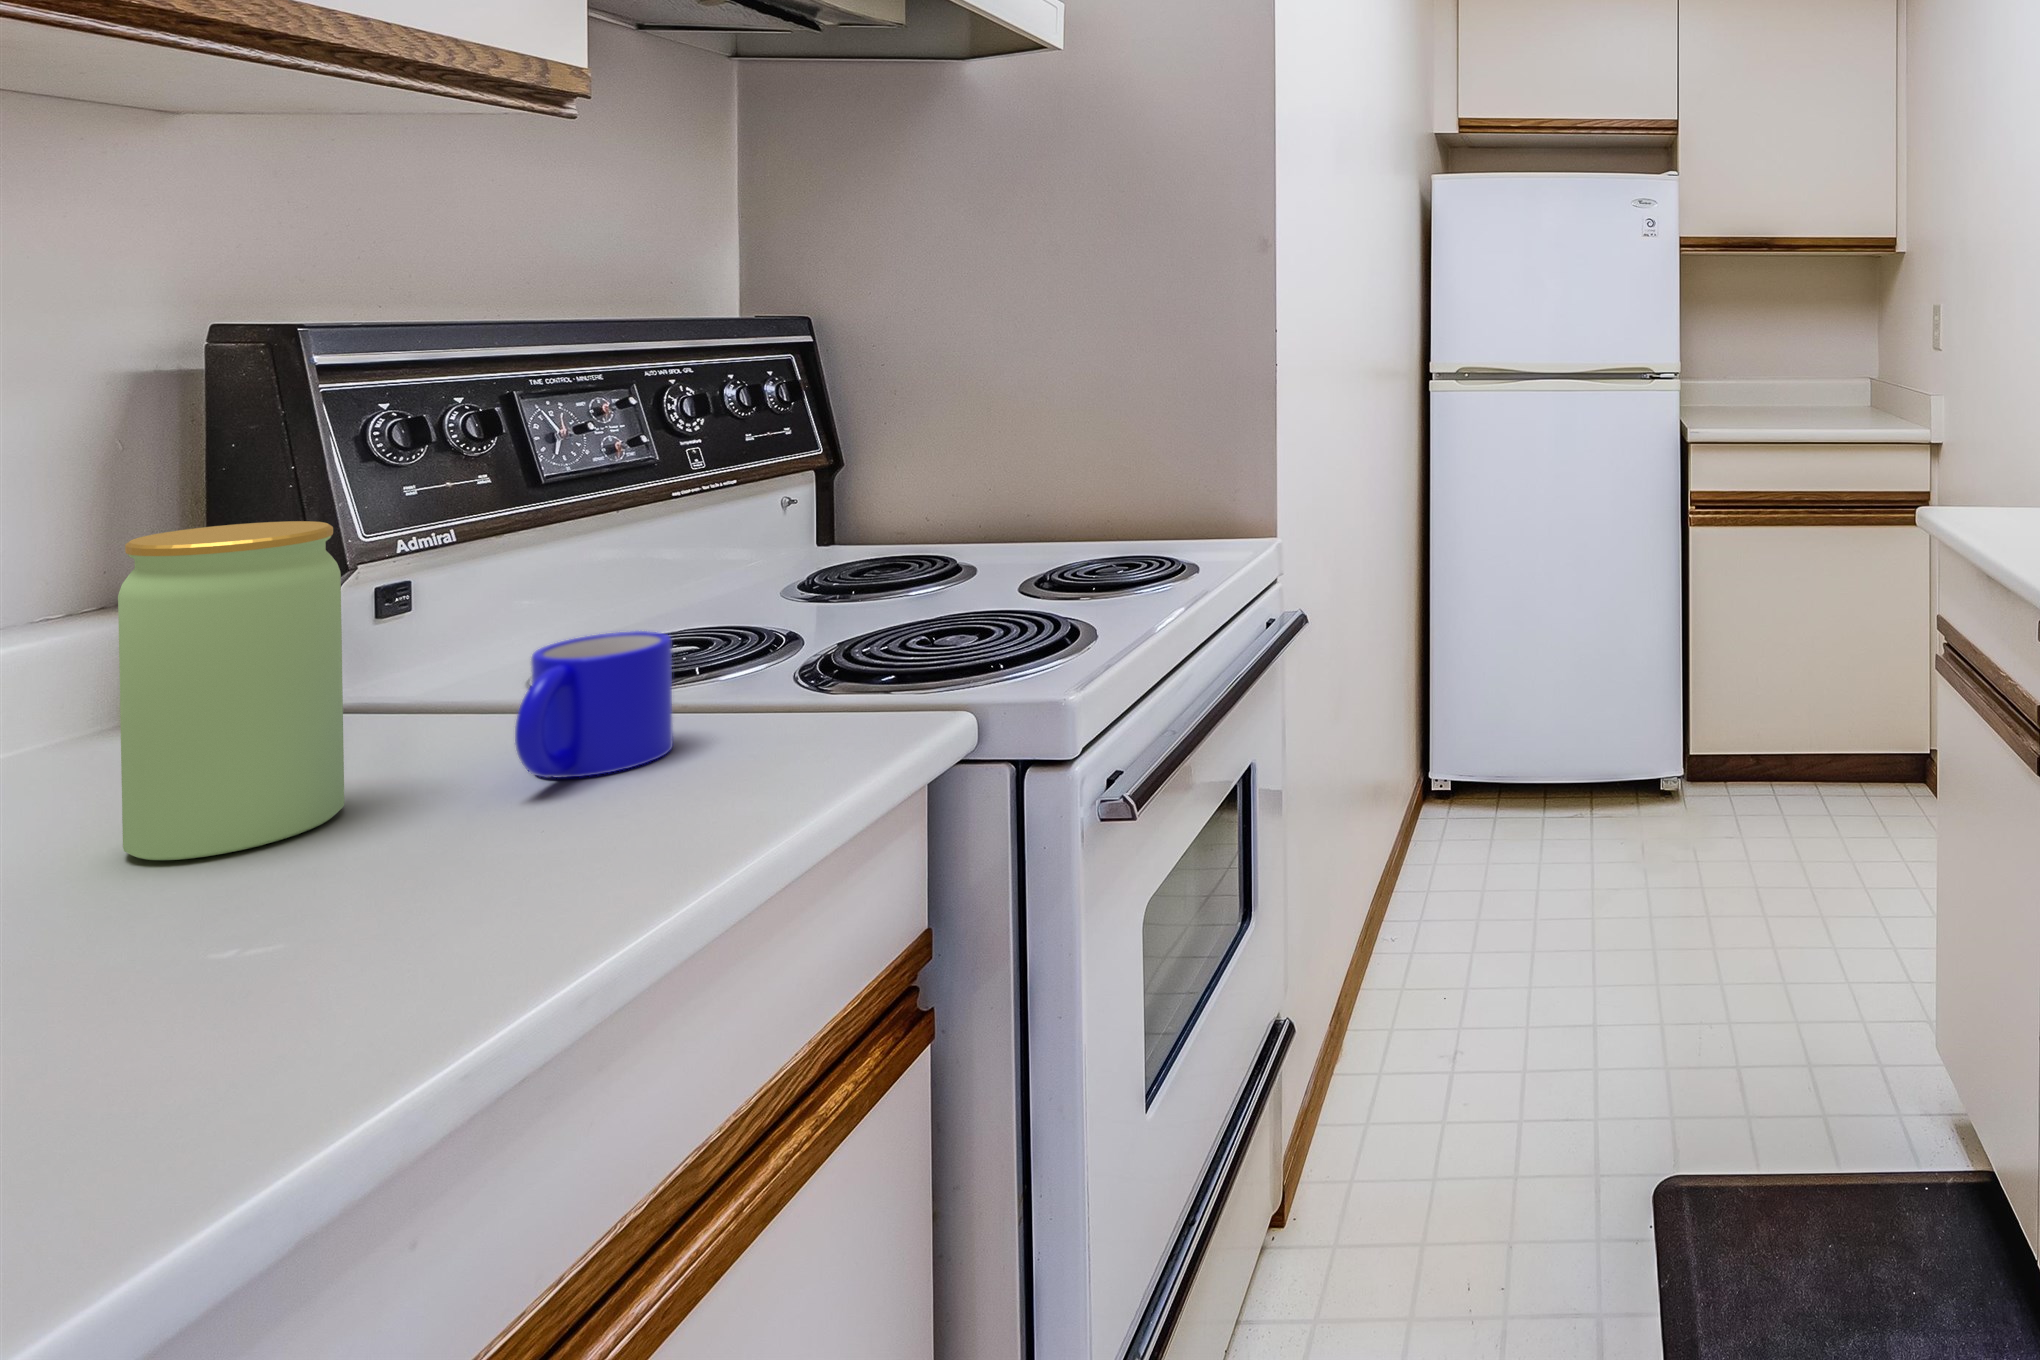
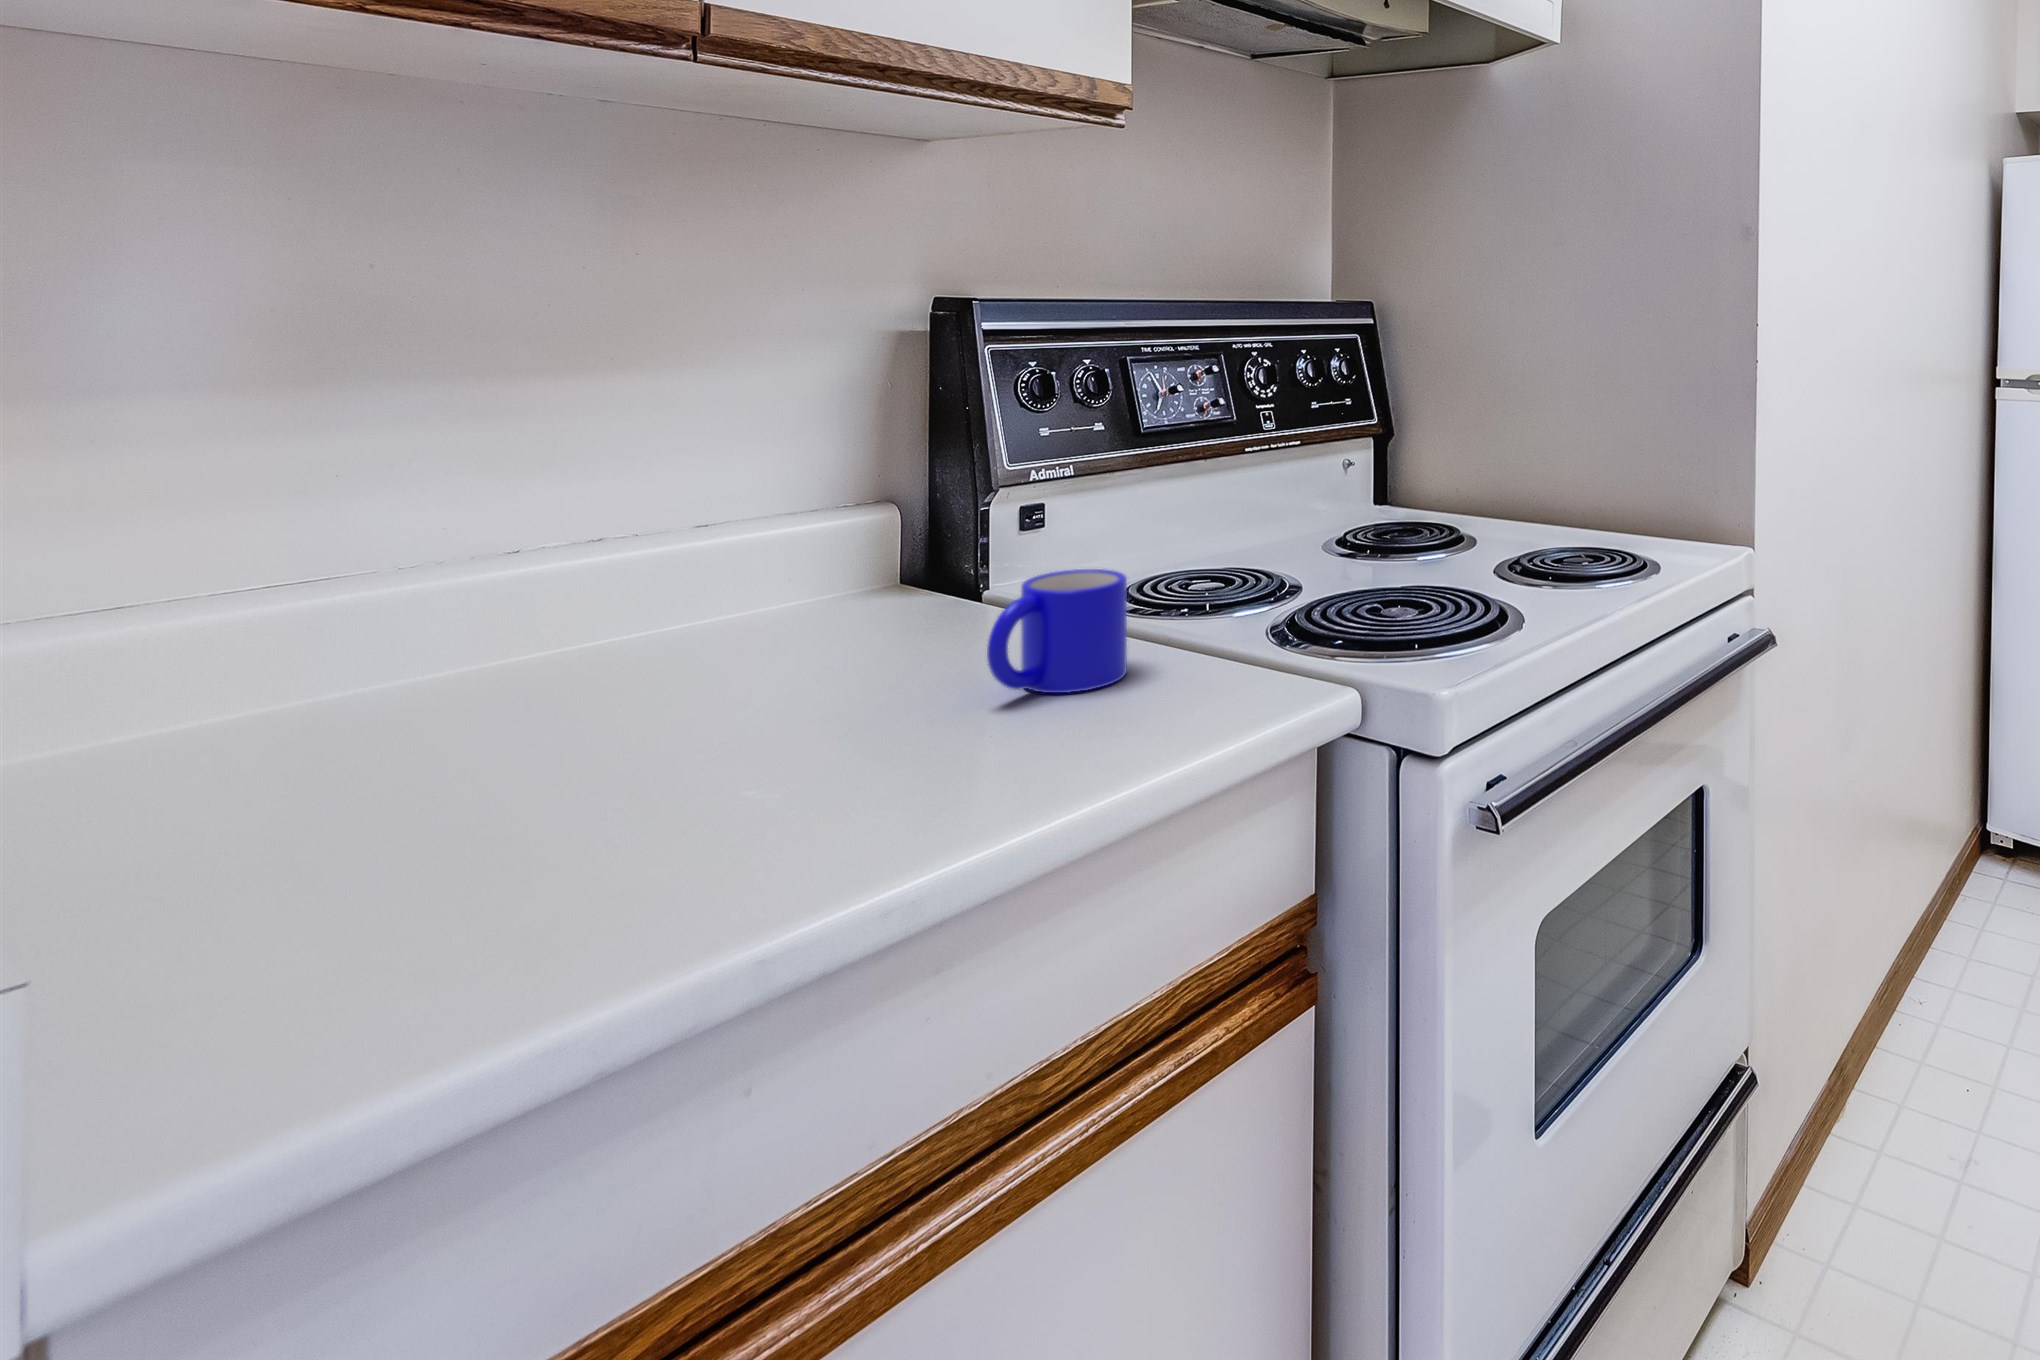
jar: present [118,521,344,860] -> none [755,454,898,712]

